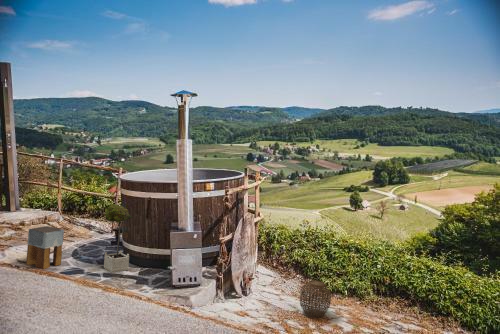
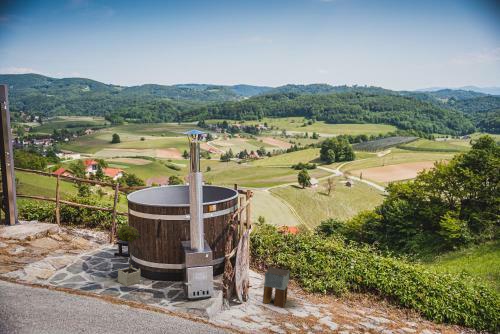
stool: present [26,226,64,269] -> present [263,267,290,308]
woven basket: present [300,280,331,317] -> none [293,287,319,318]

